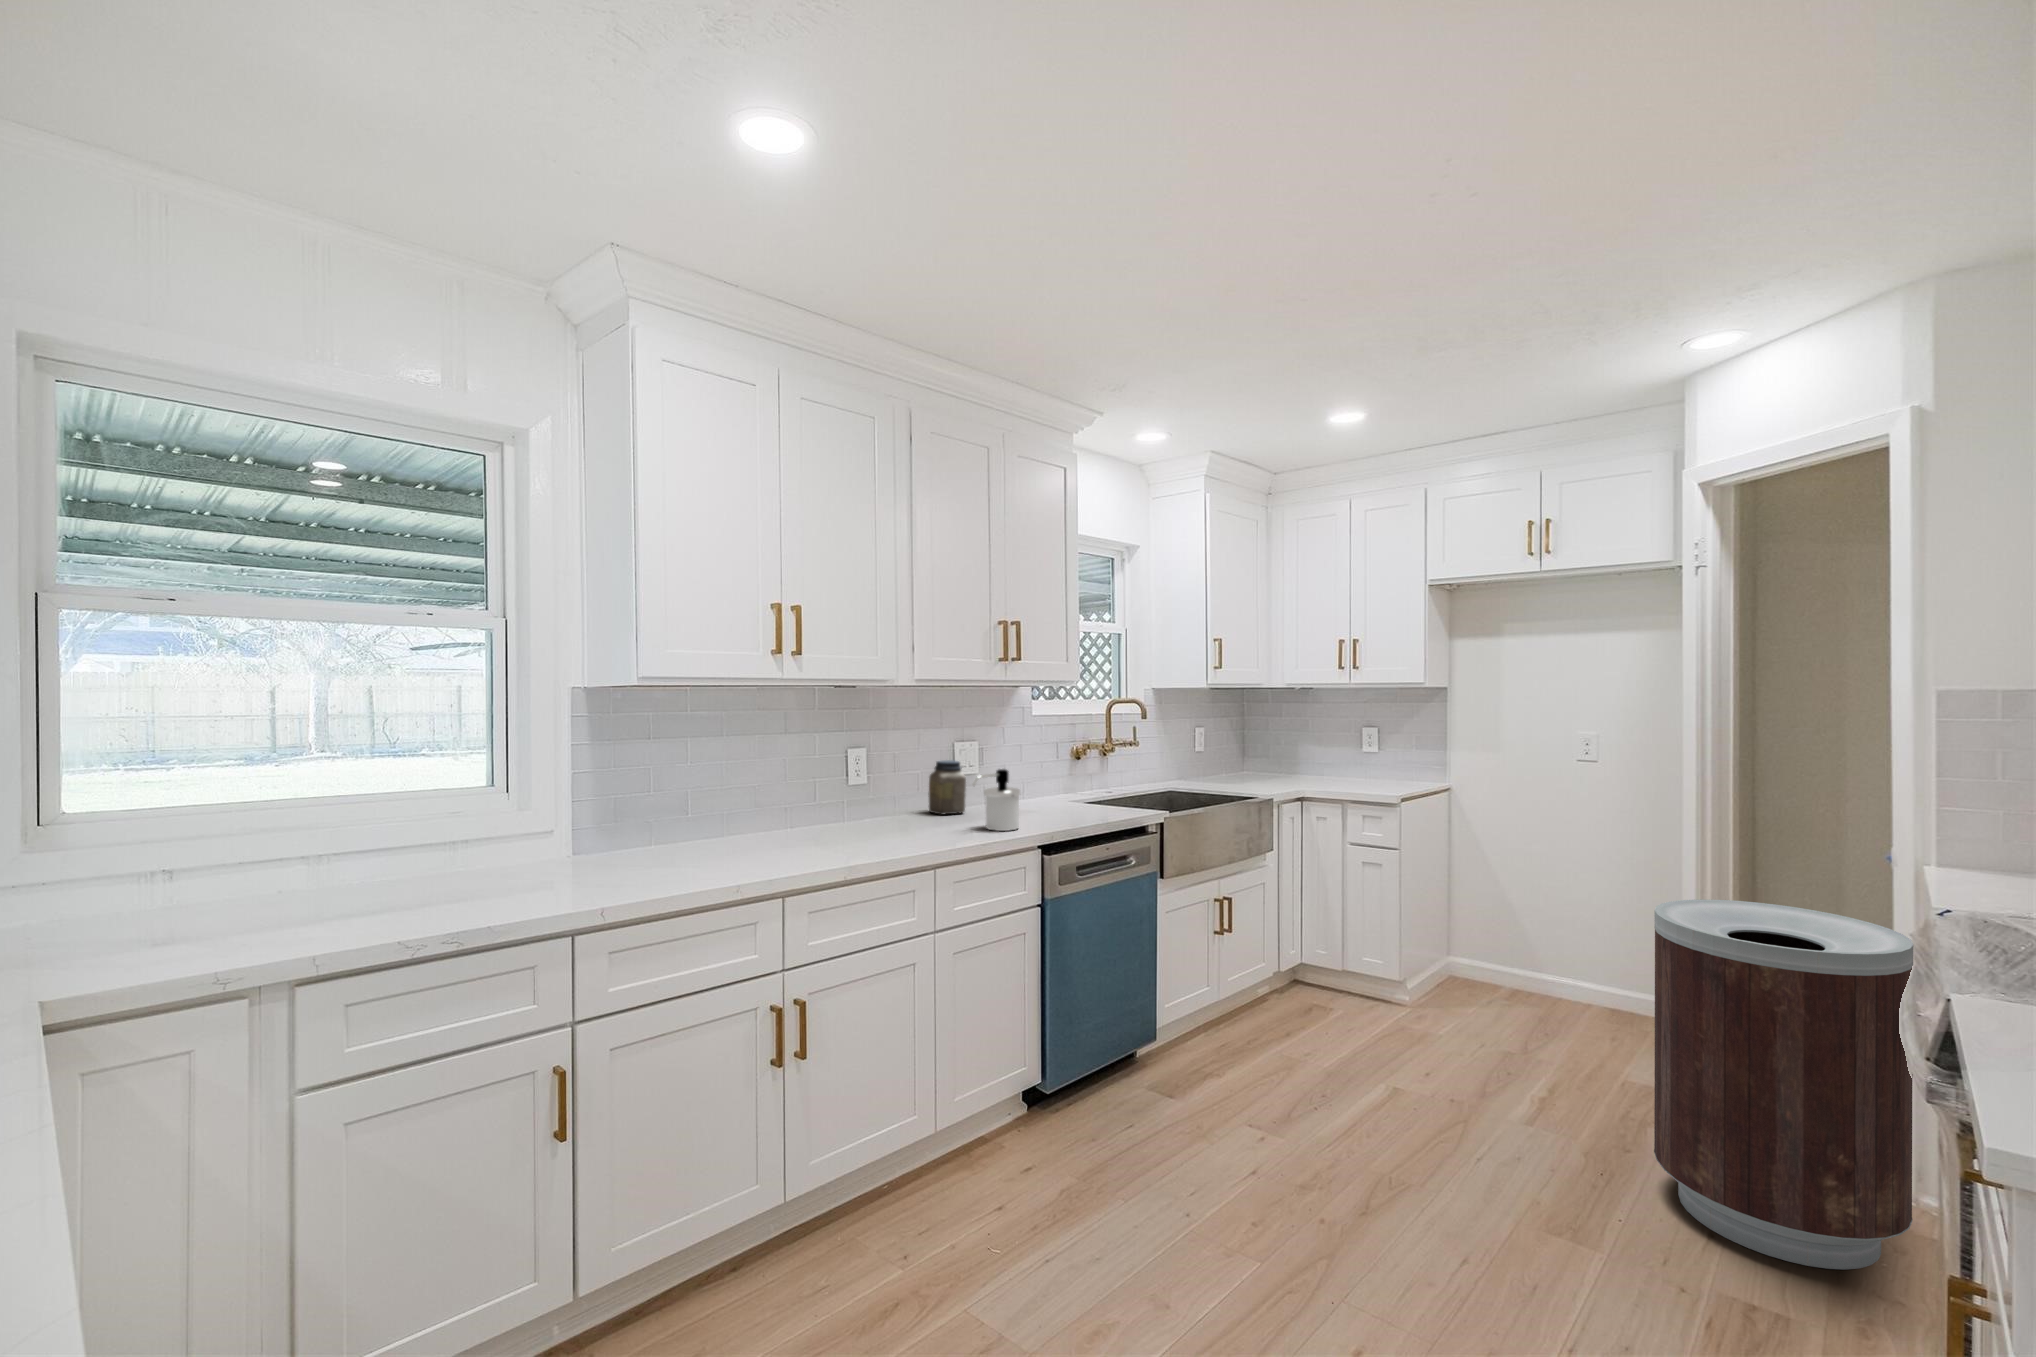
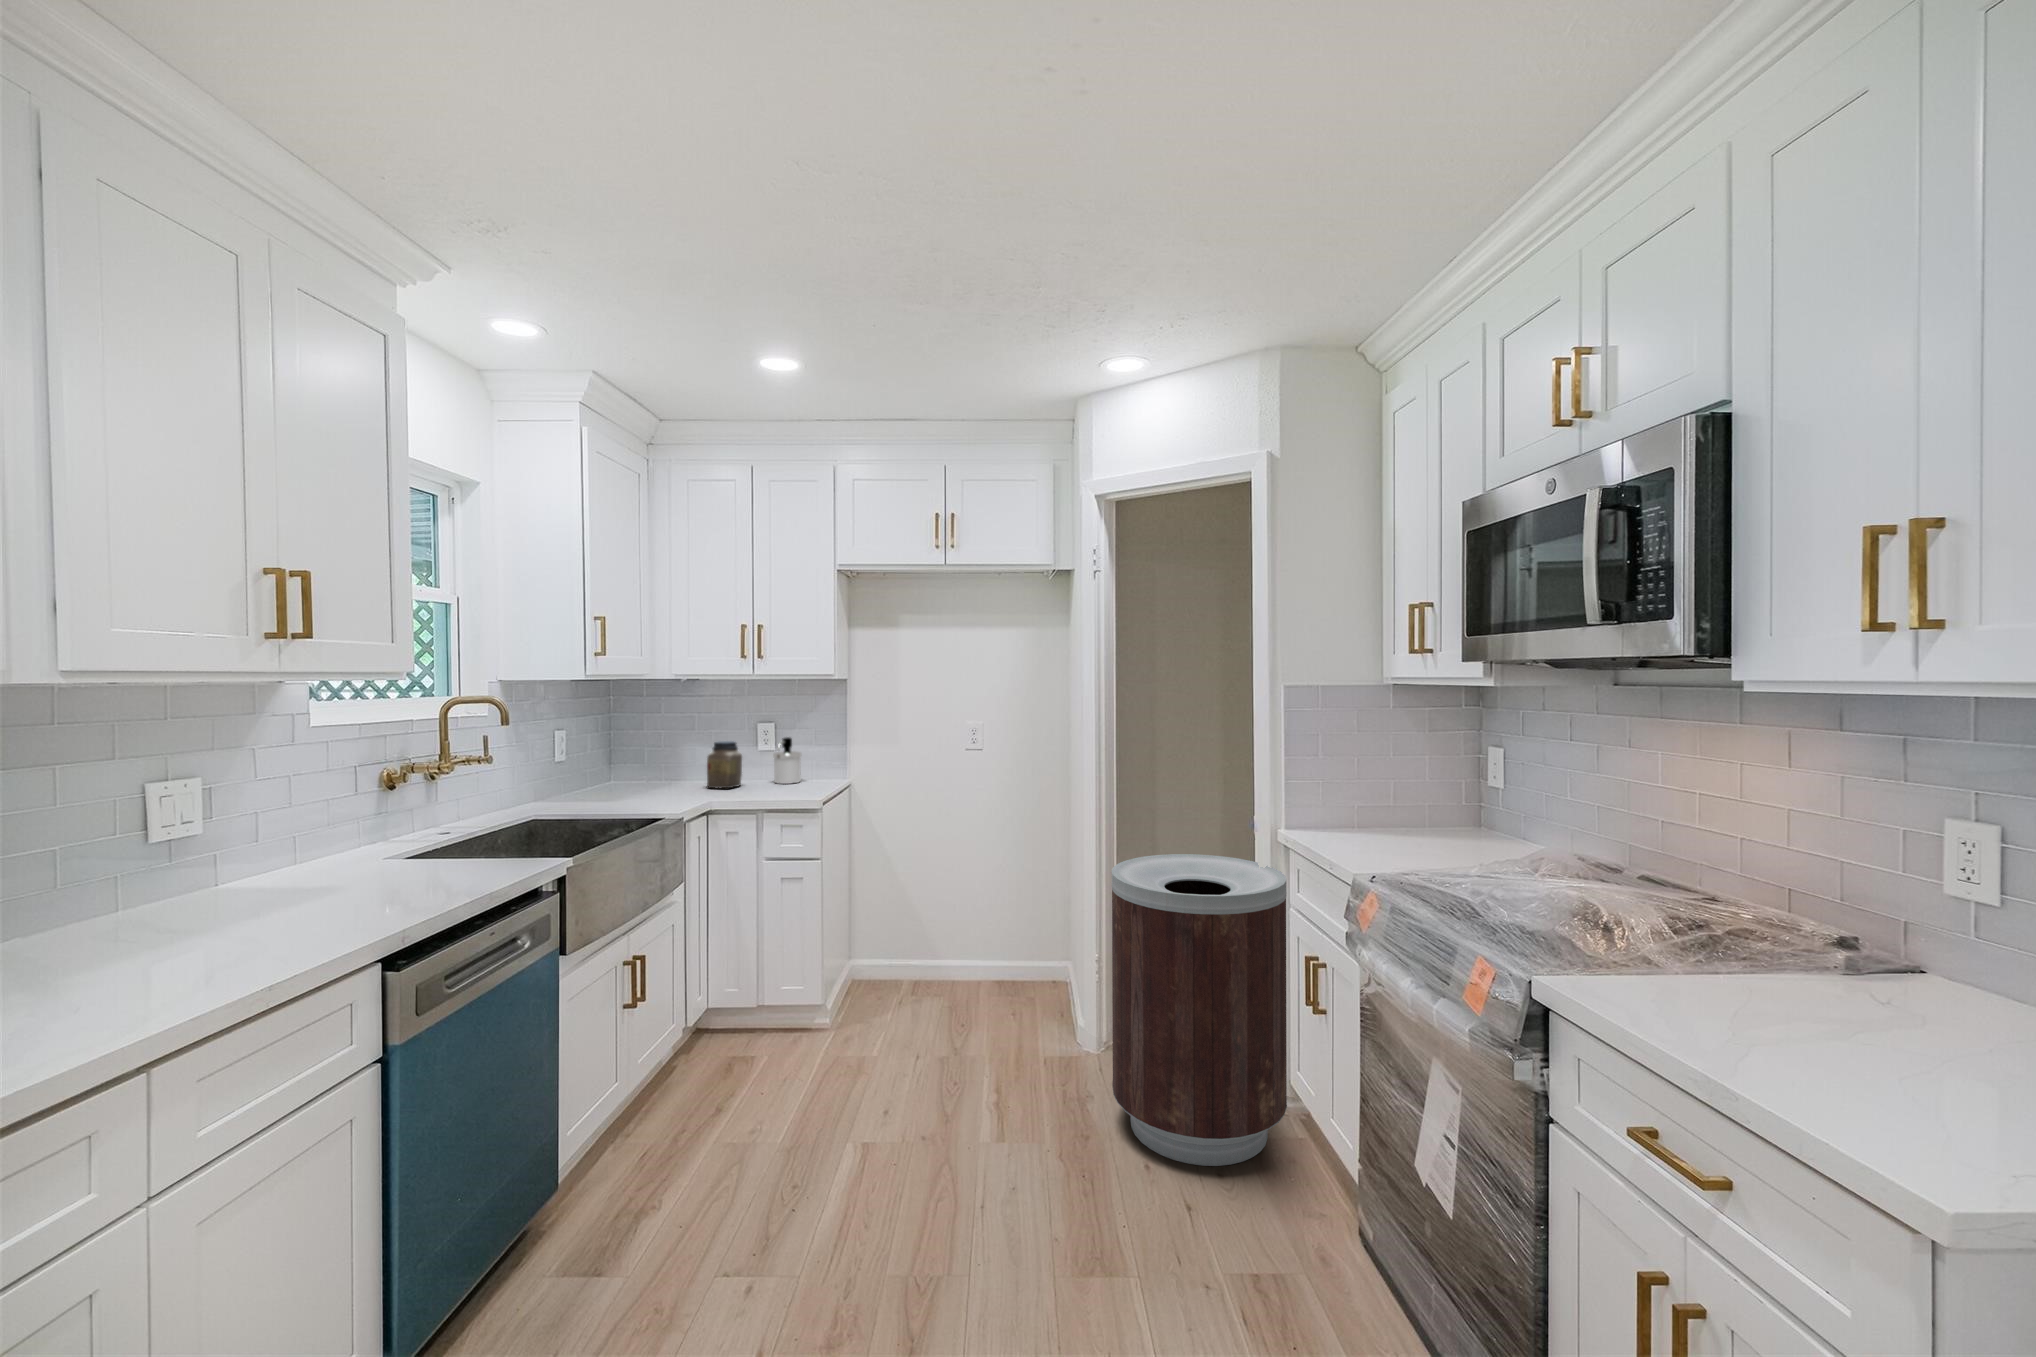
jar: present [929,760,966,815] -> present [707,741,742,788]
soap dispenser: present [973,769,1020,831] -> present [773,737,801,784]

